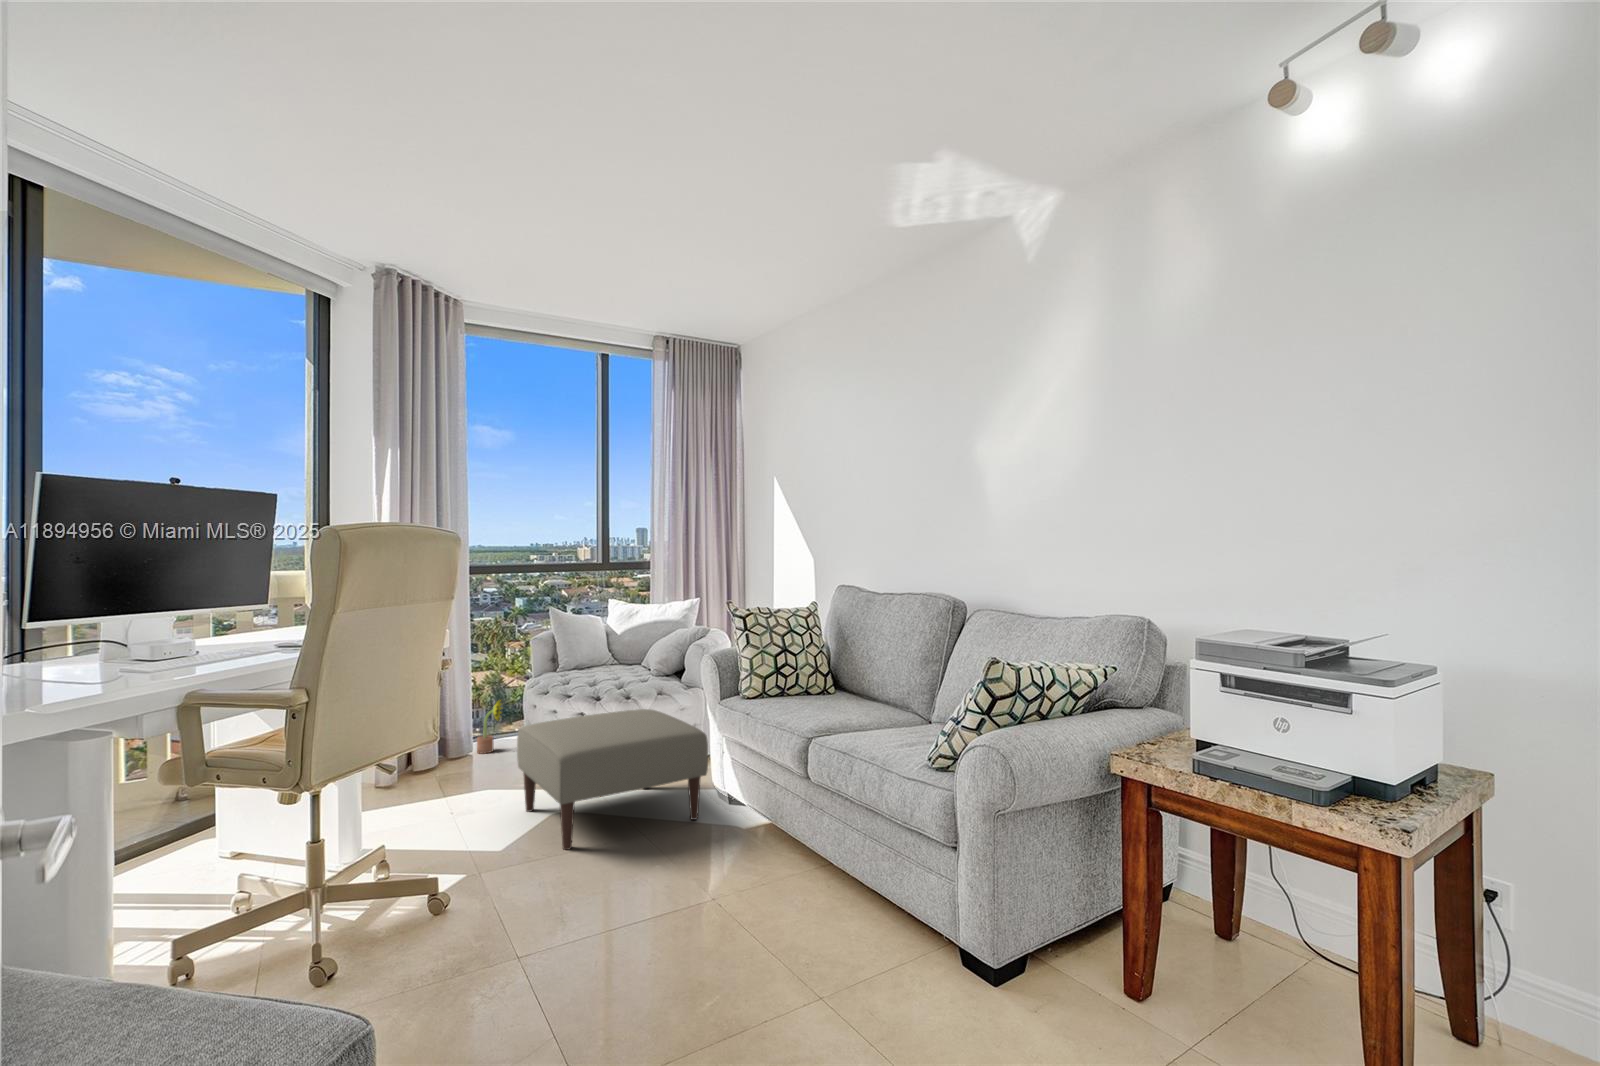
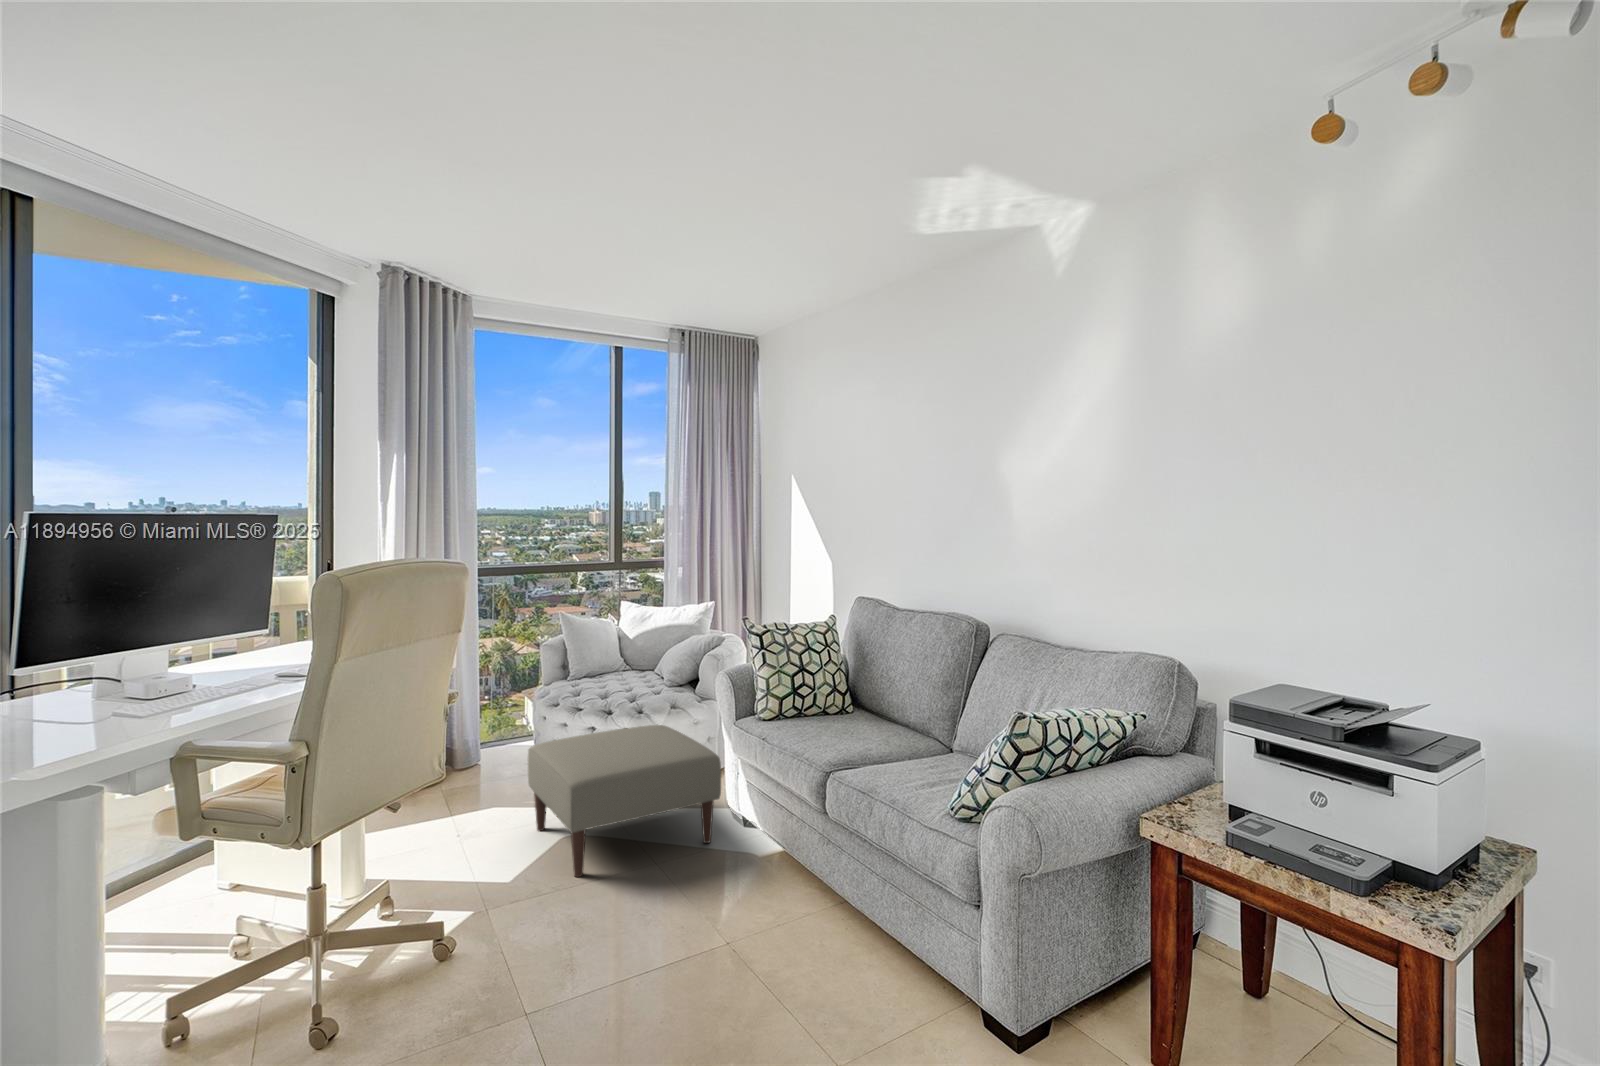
decorative plant: present [477,700,502,754] -> none [488,705,514,761]

